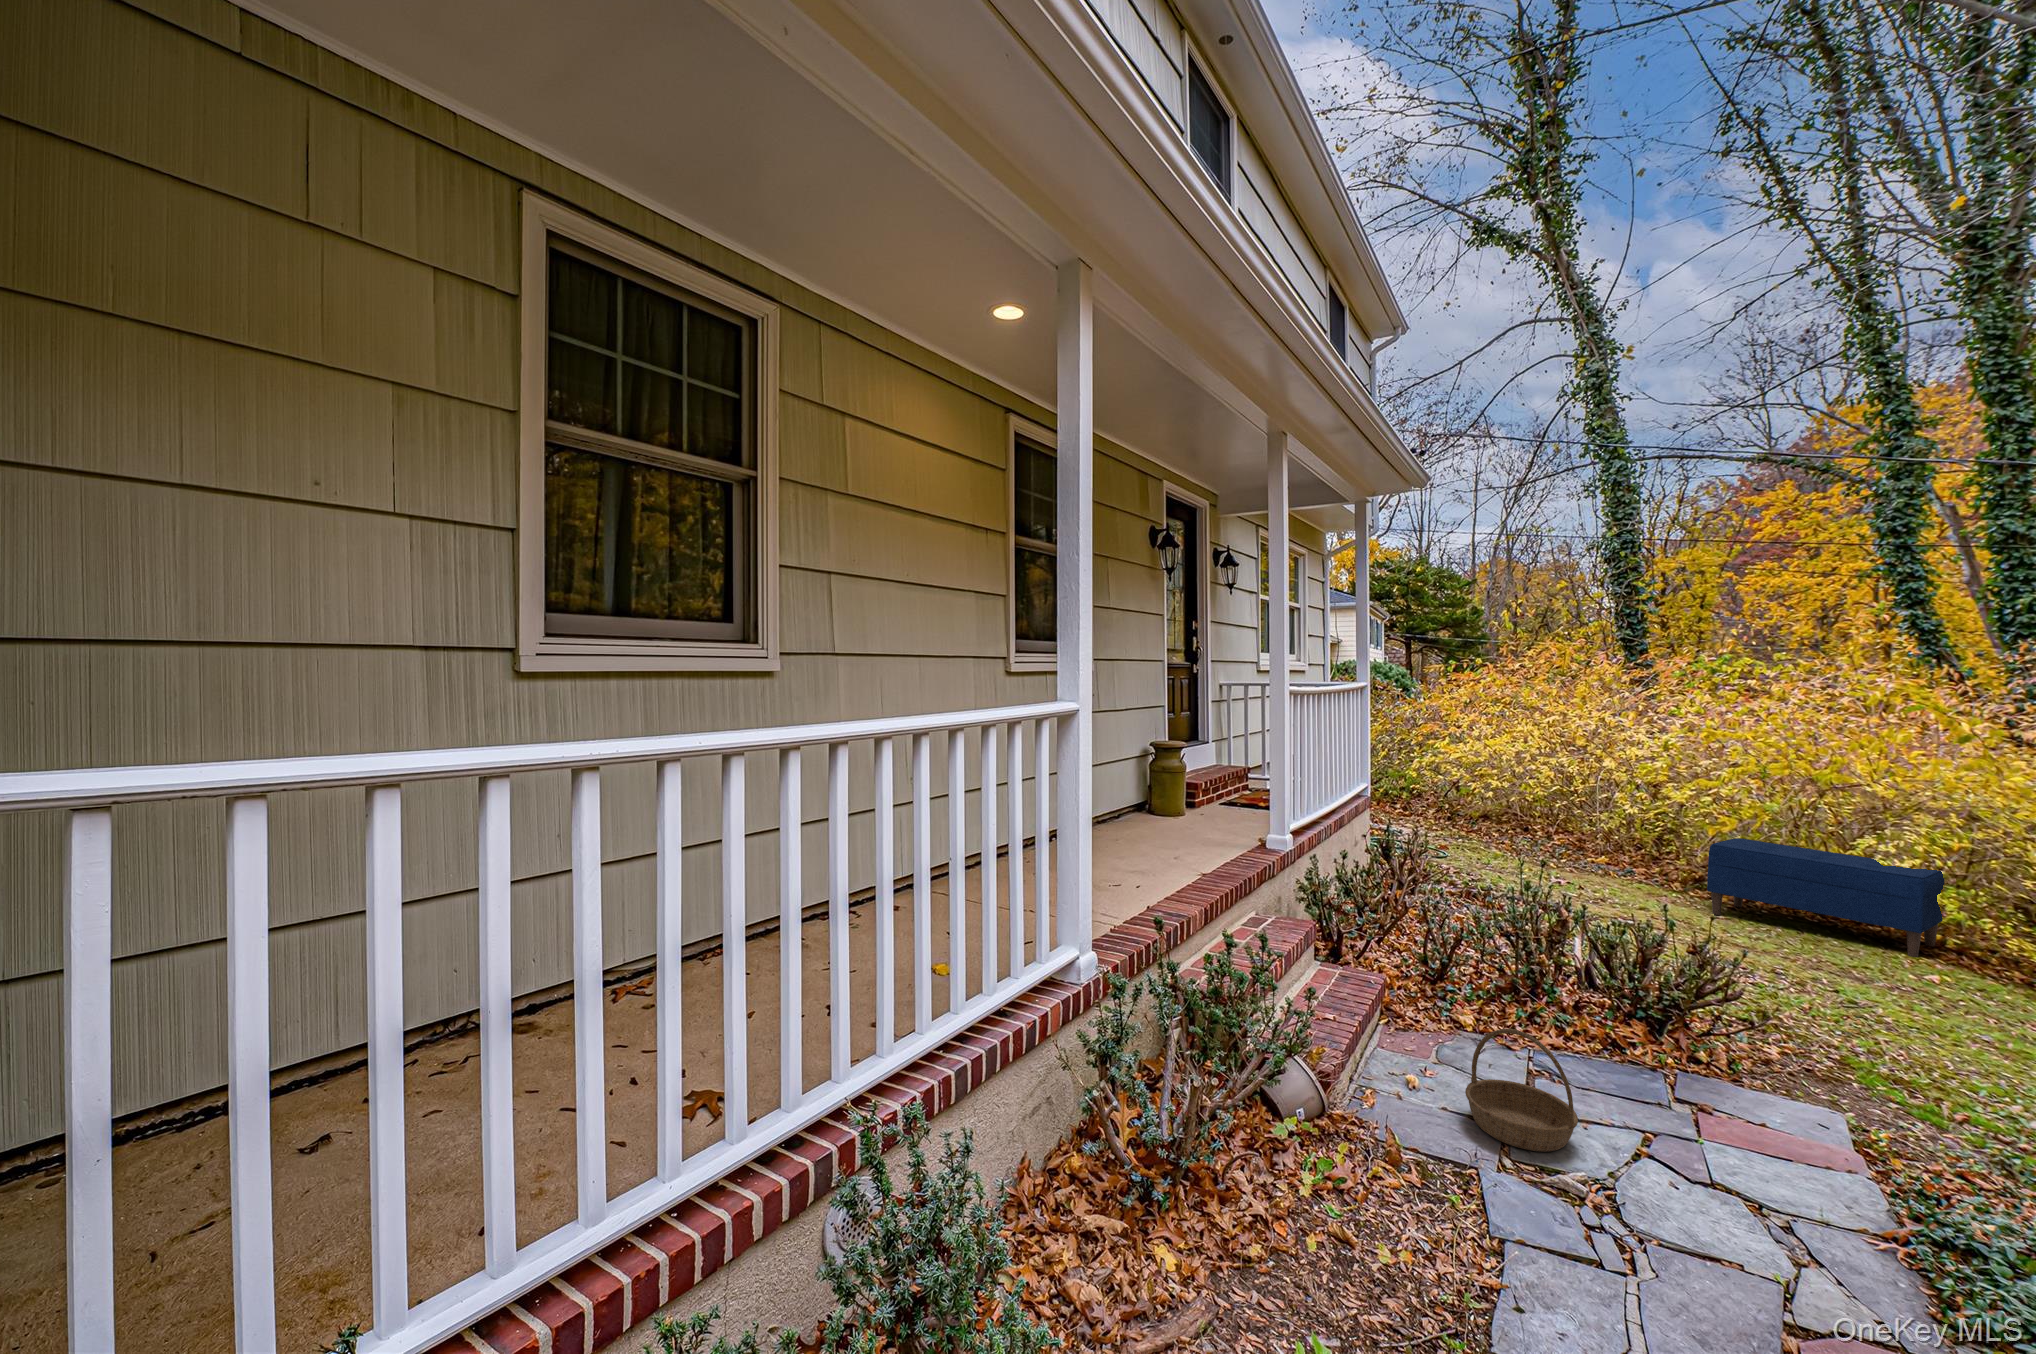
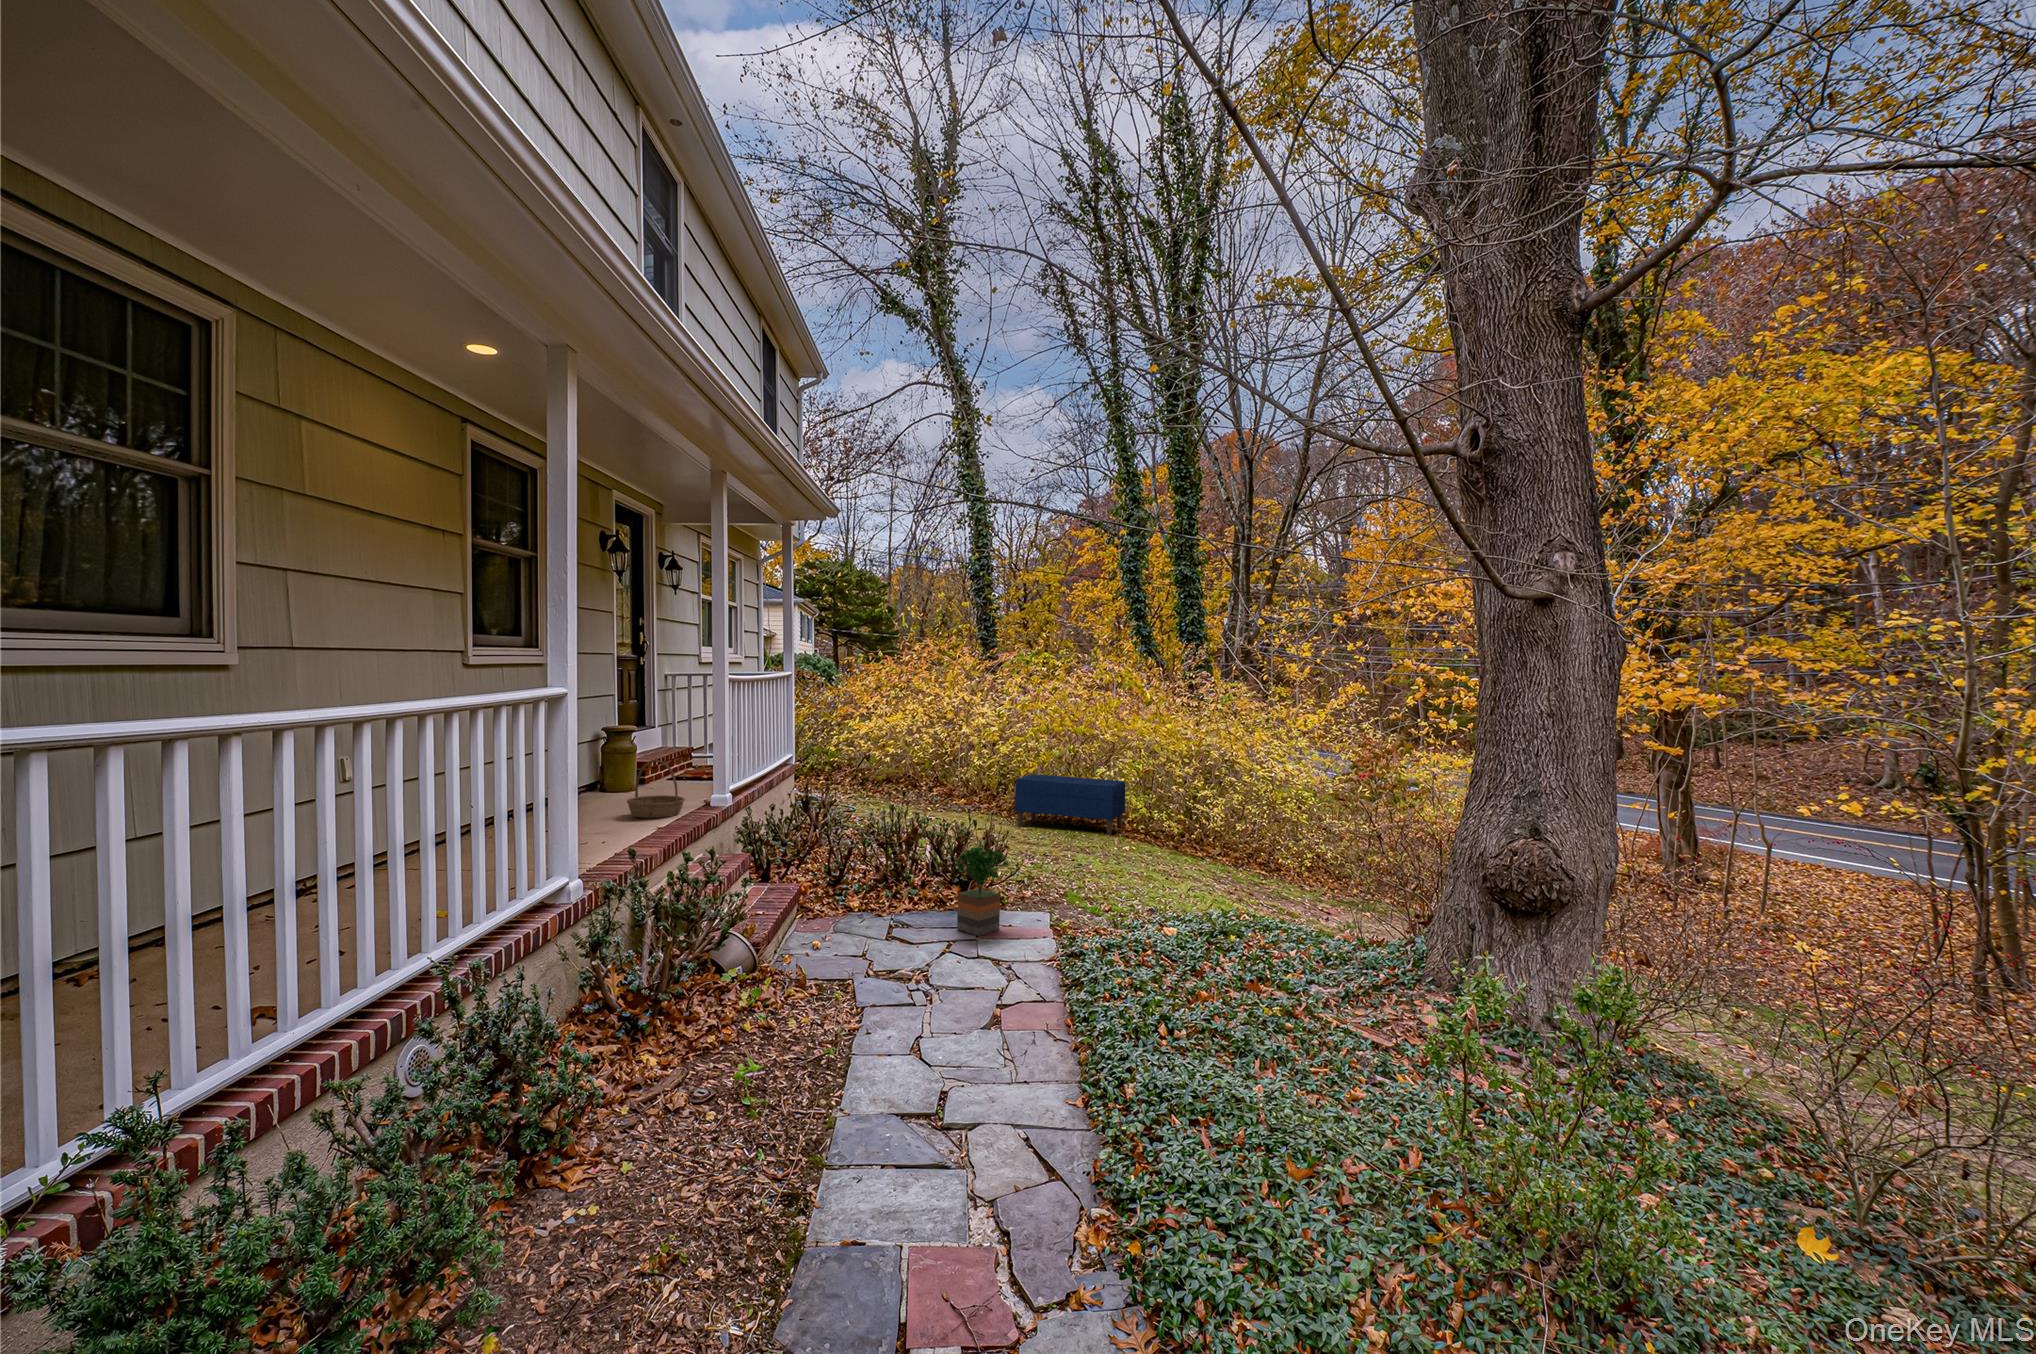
potted tree: none [1655,973,1773,1131] -> present [957,847,1010,936]
basket: present [1465,1029,1578,1152] -> present [627,760,685,818]

